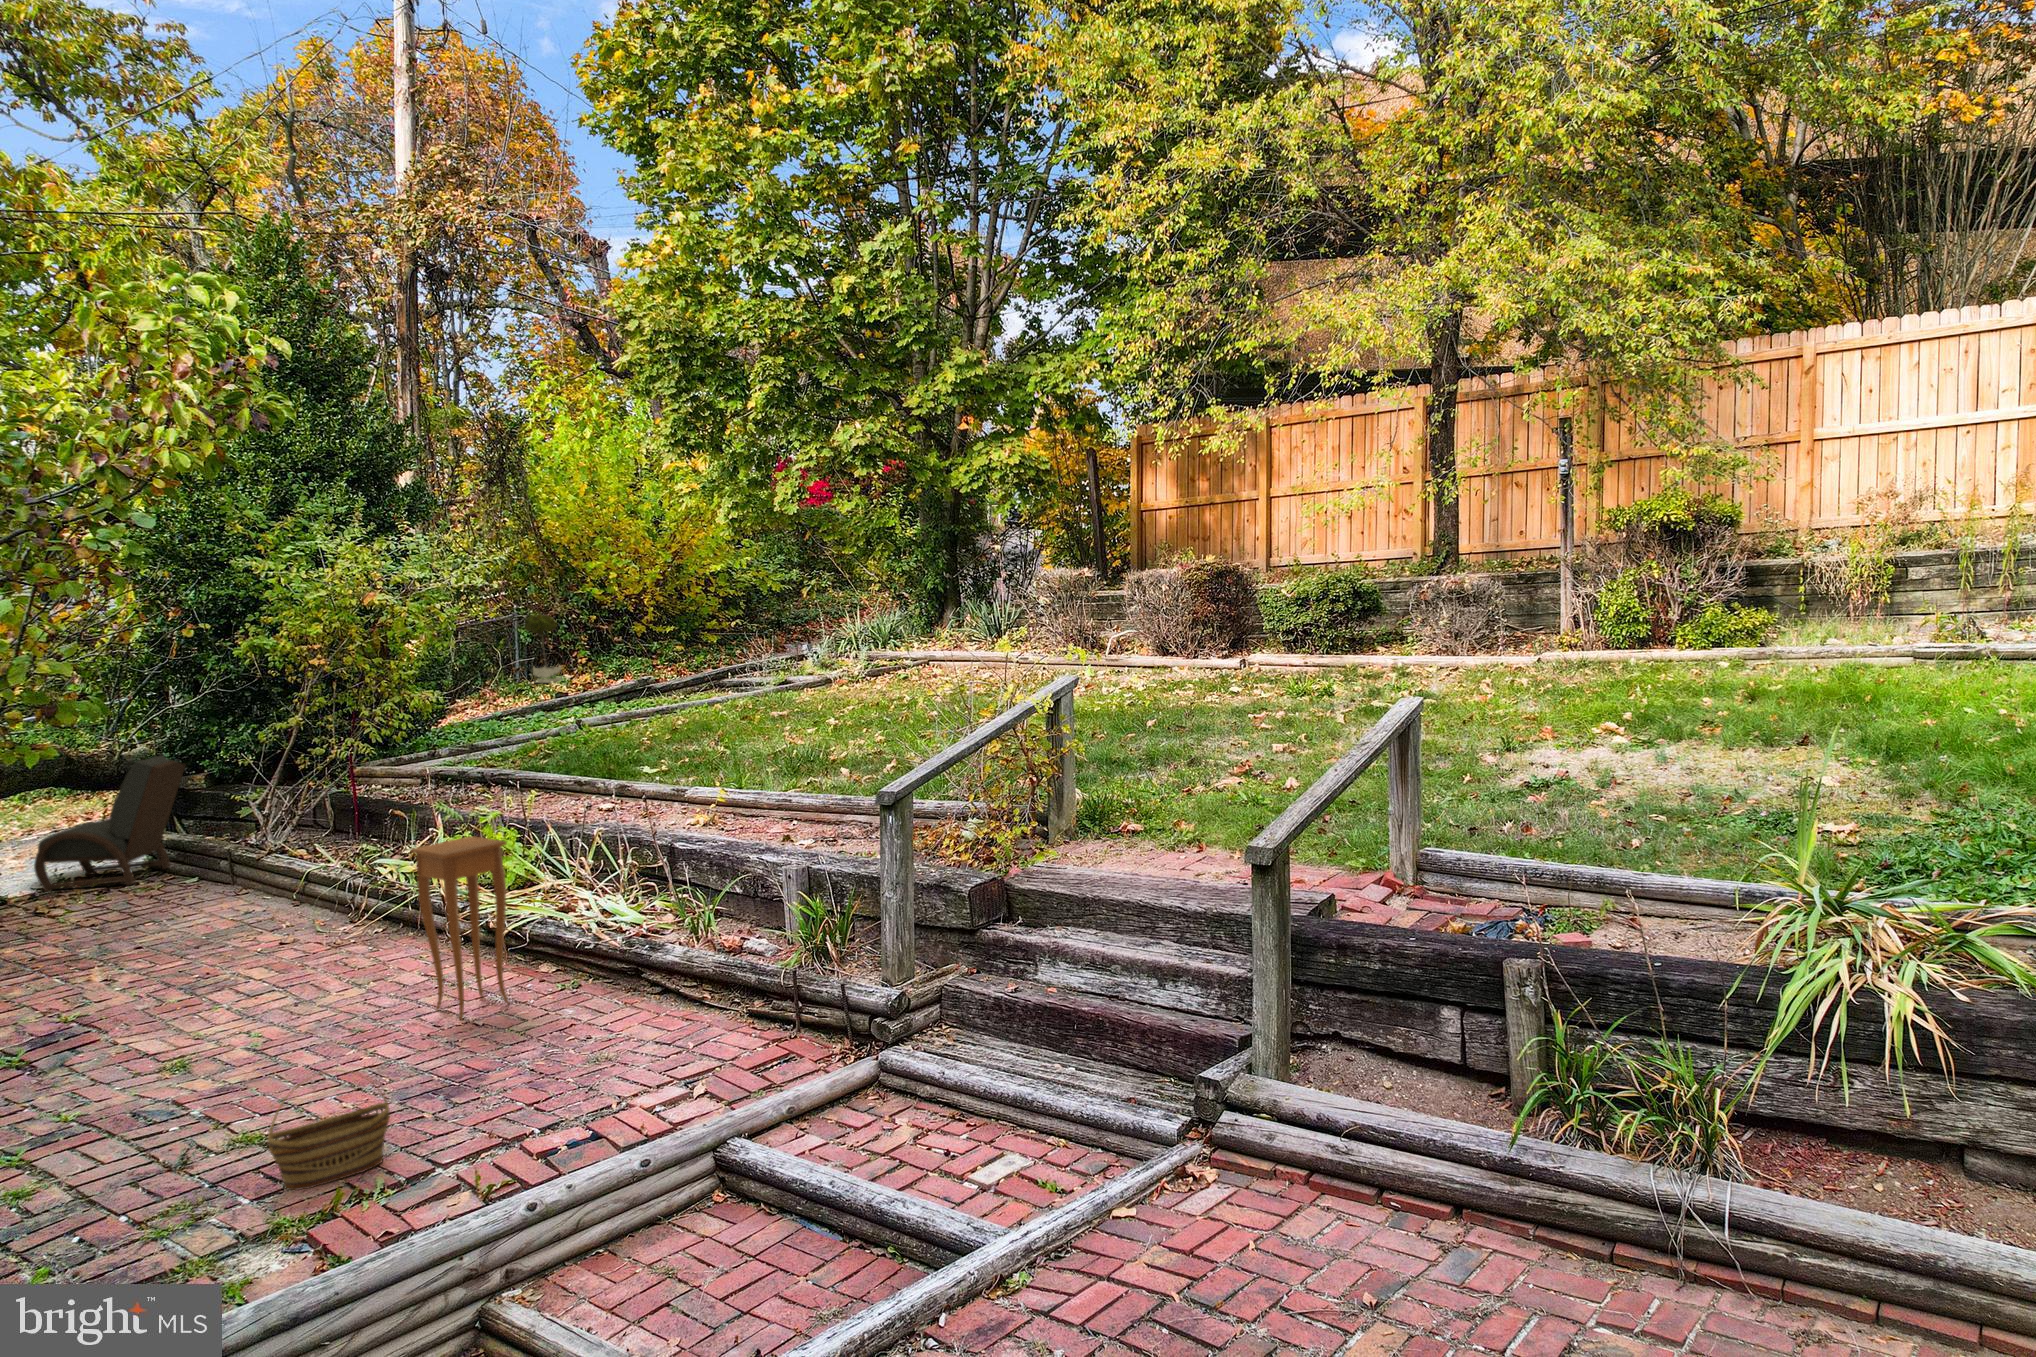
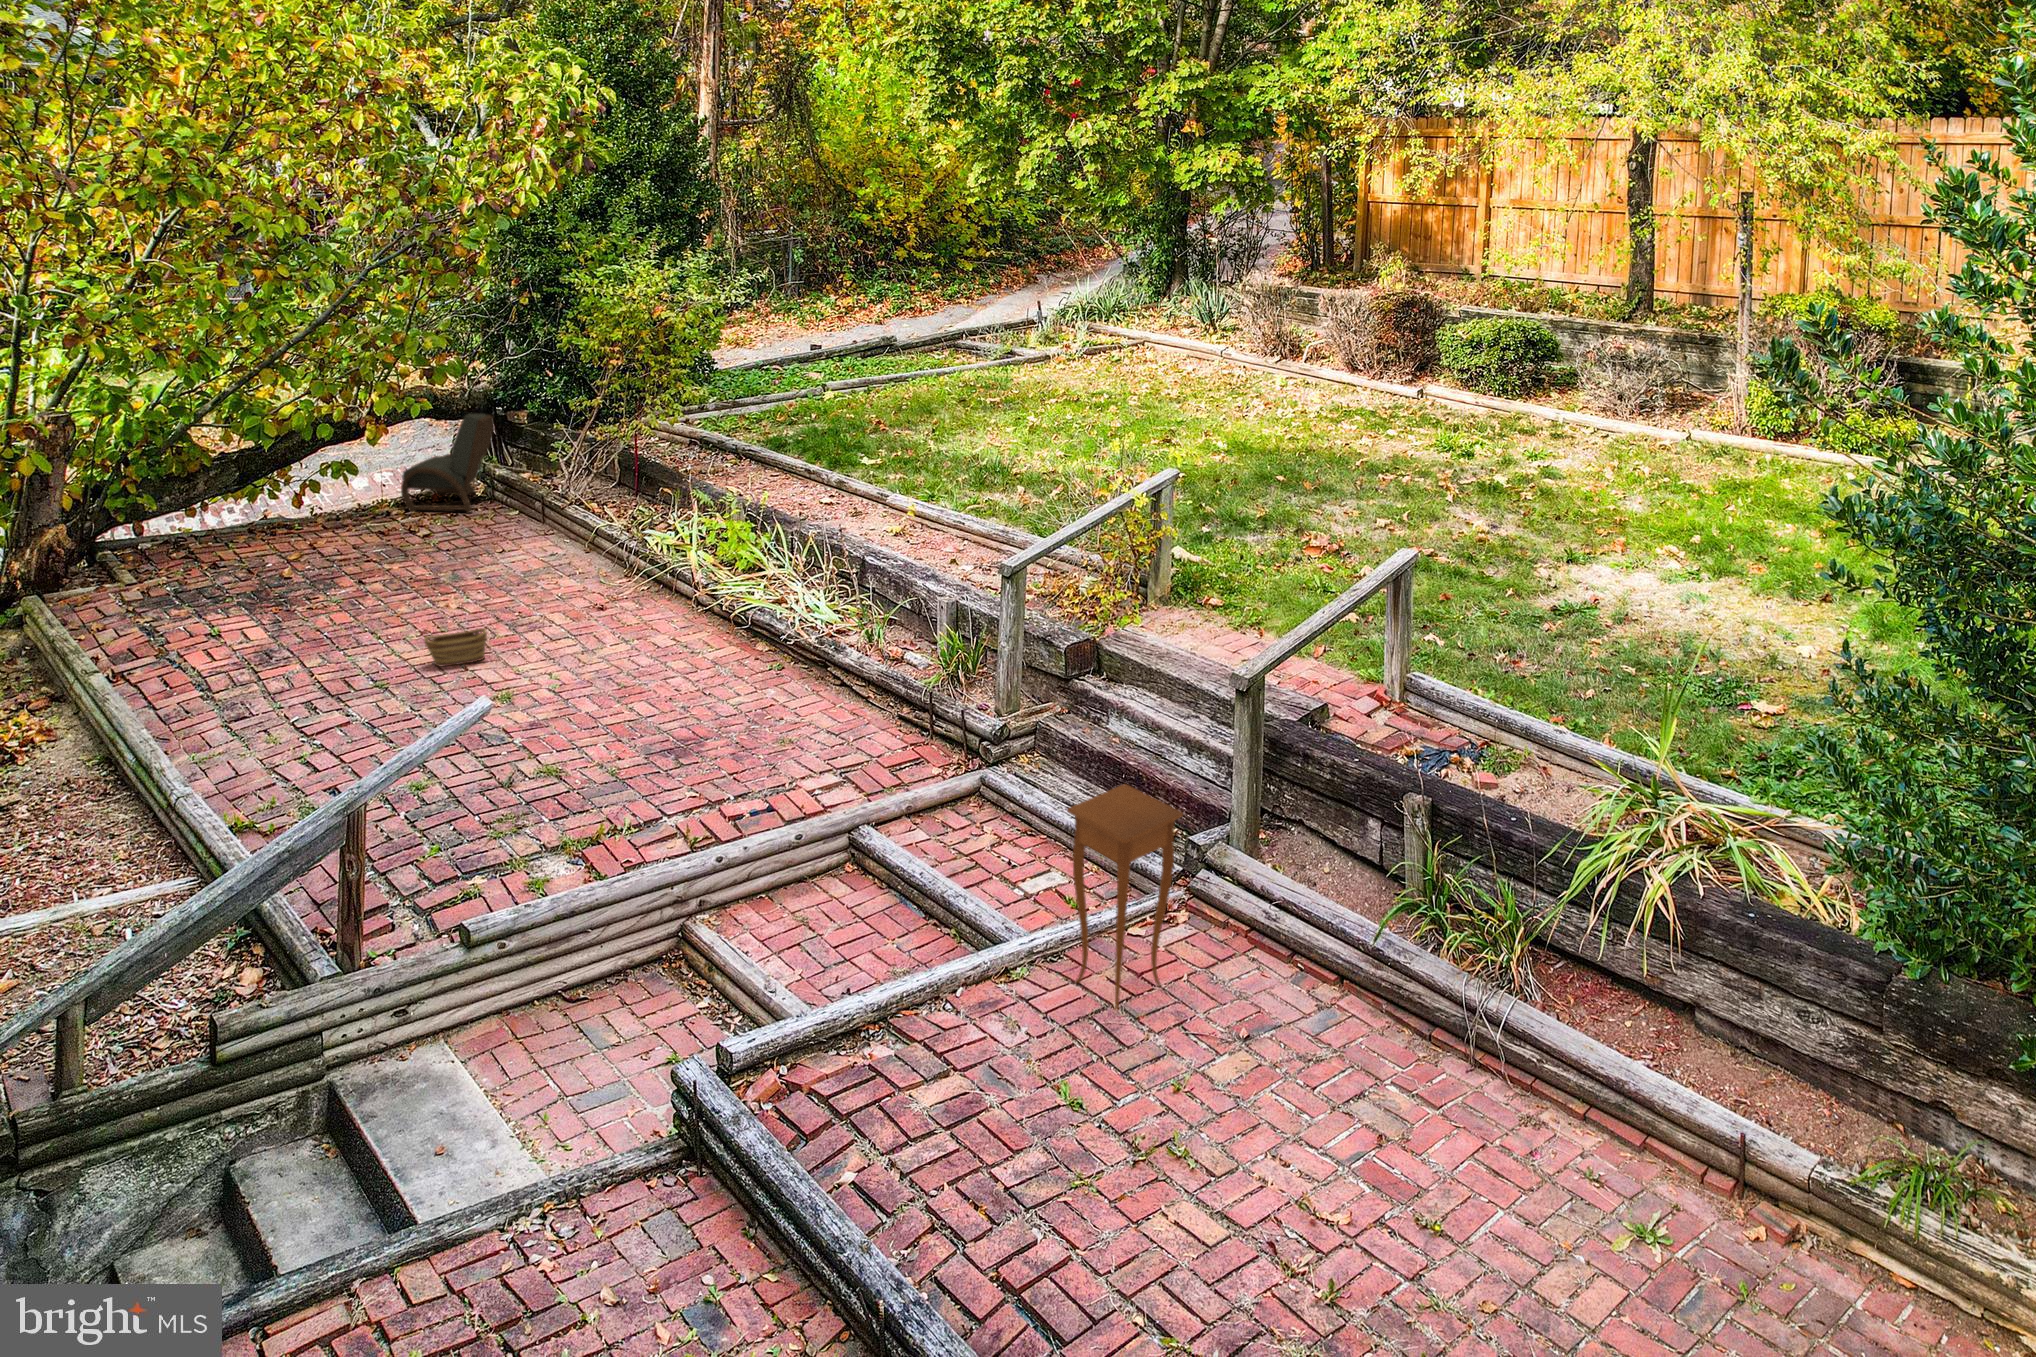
potted tree: present [524,614,562,683] -> none [783,254,816,323]
side table: present [410,836,509,1020] -> present [1067,784,1183,1010]
basket: present [268,1071,390,1190] -> present [424,610,487,666]

